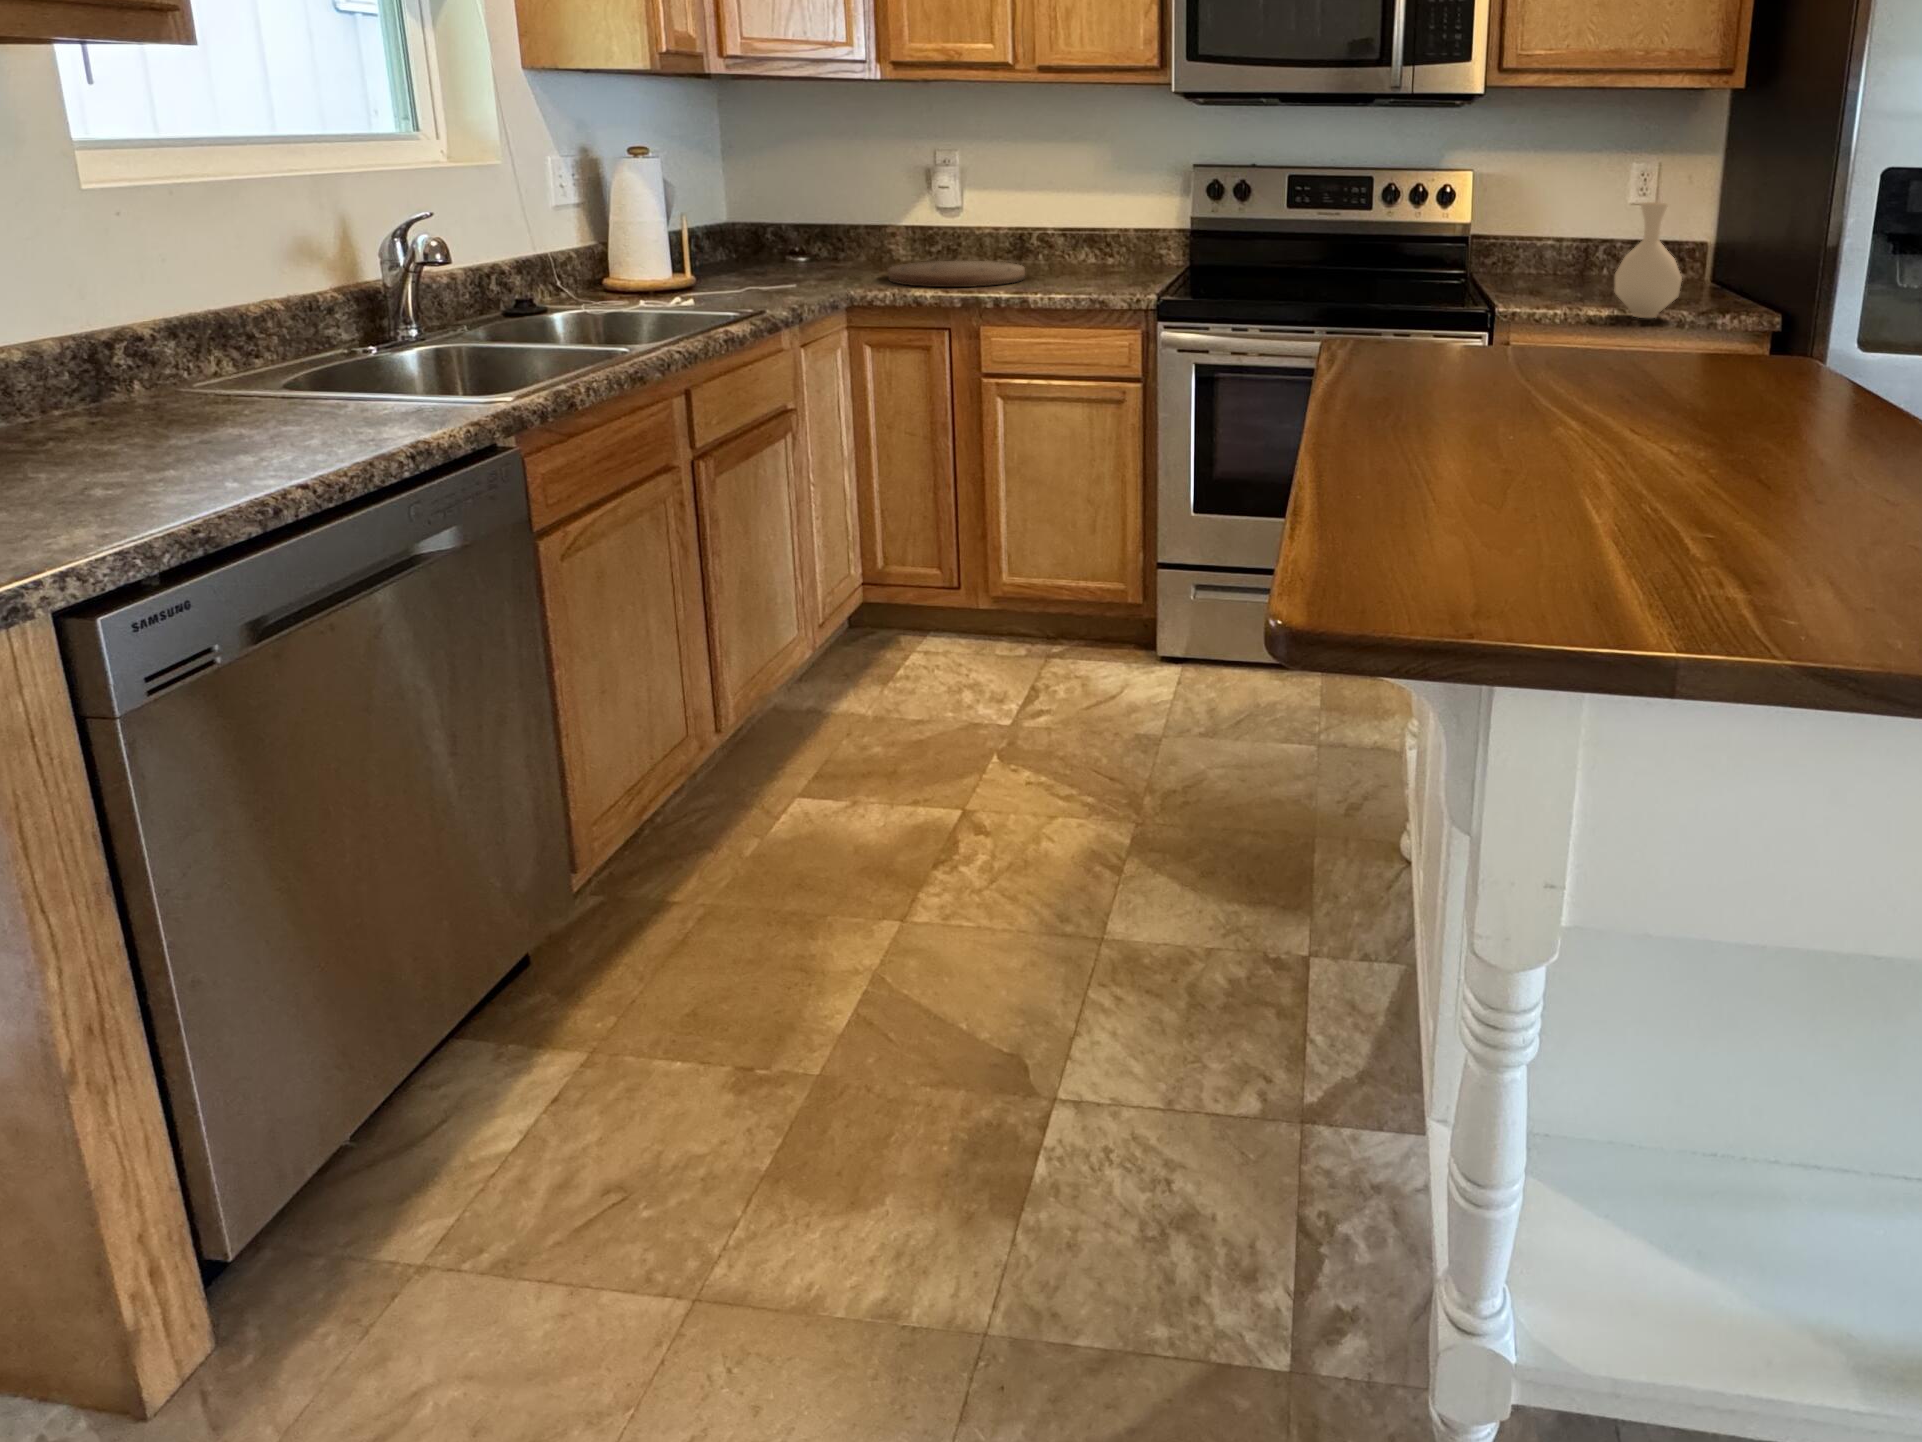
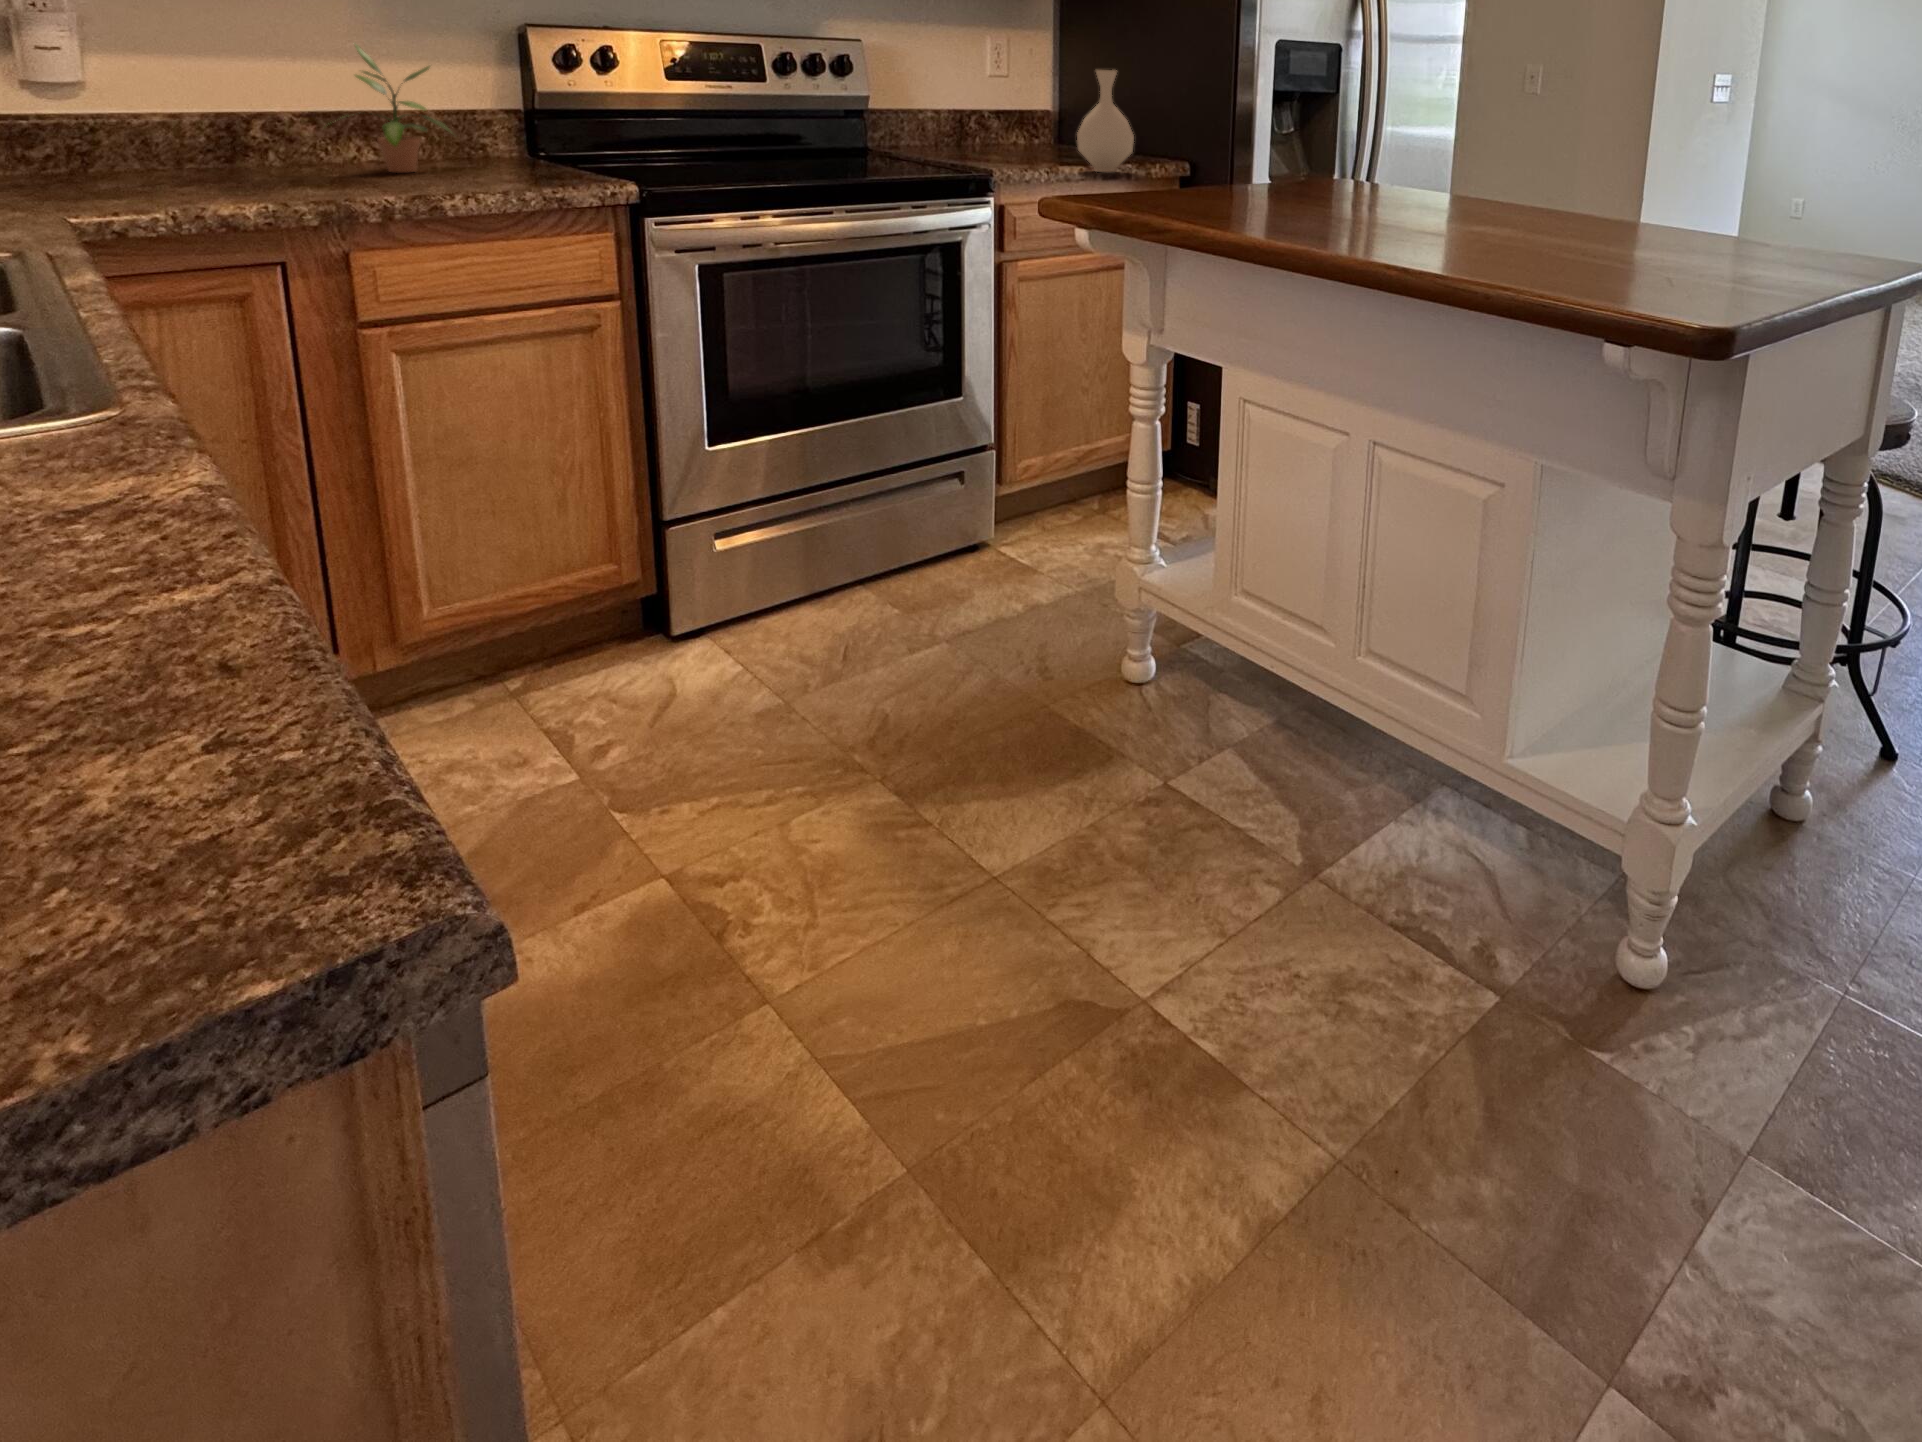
potted plant: none [1063,179,1138,271] -> present [342,44,451,173]
cutting board: present [888,261,1025,287] -> none [56,168,341,210]

